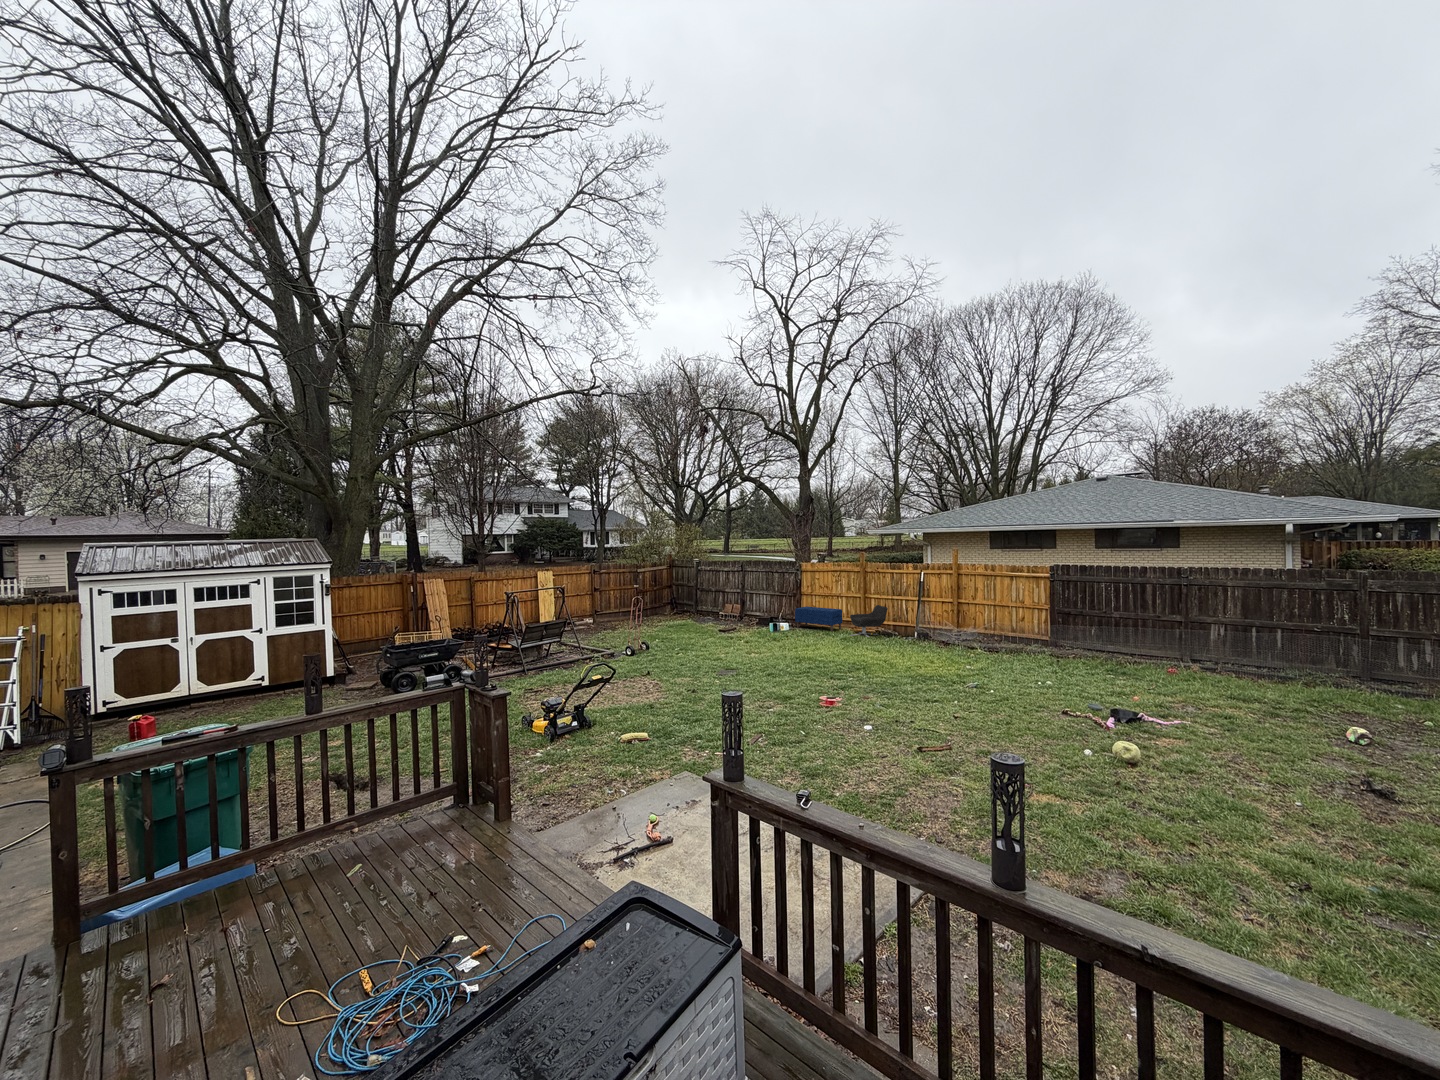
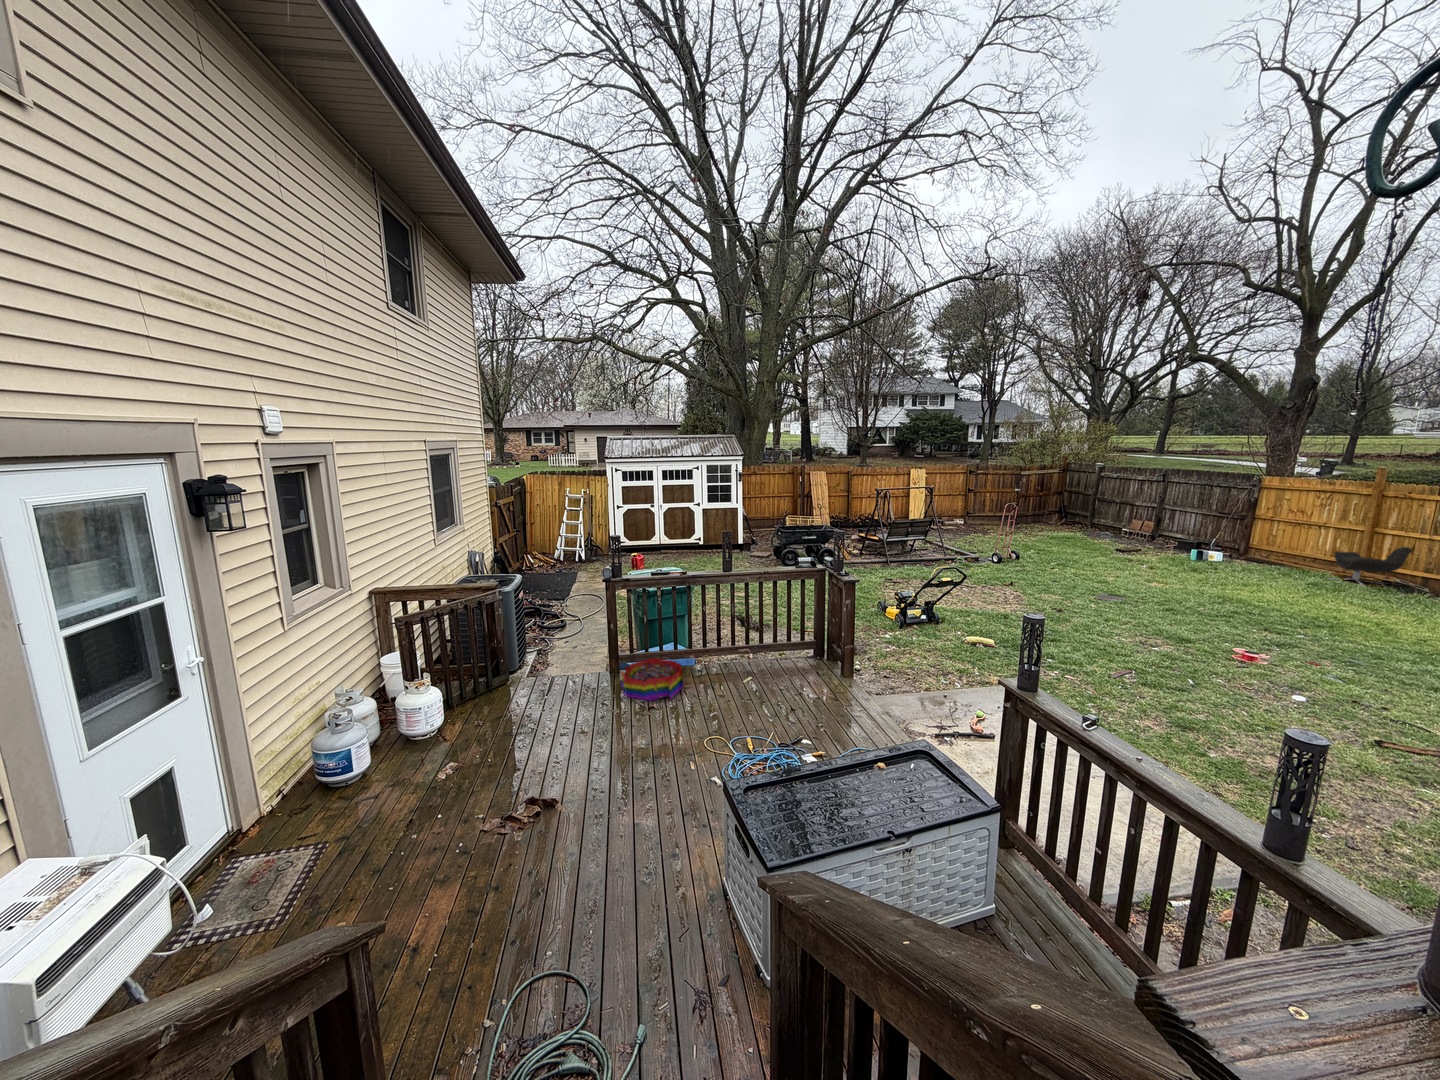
bench: present [795,606,842,631] -> none [1236,533,1323,570]
storage bin: none [89,876,234,978] -> present [621,658,683,701]

